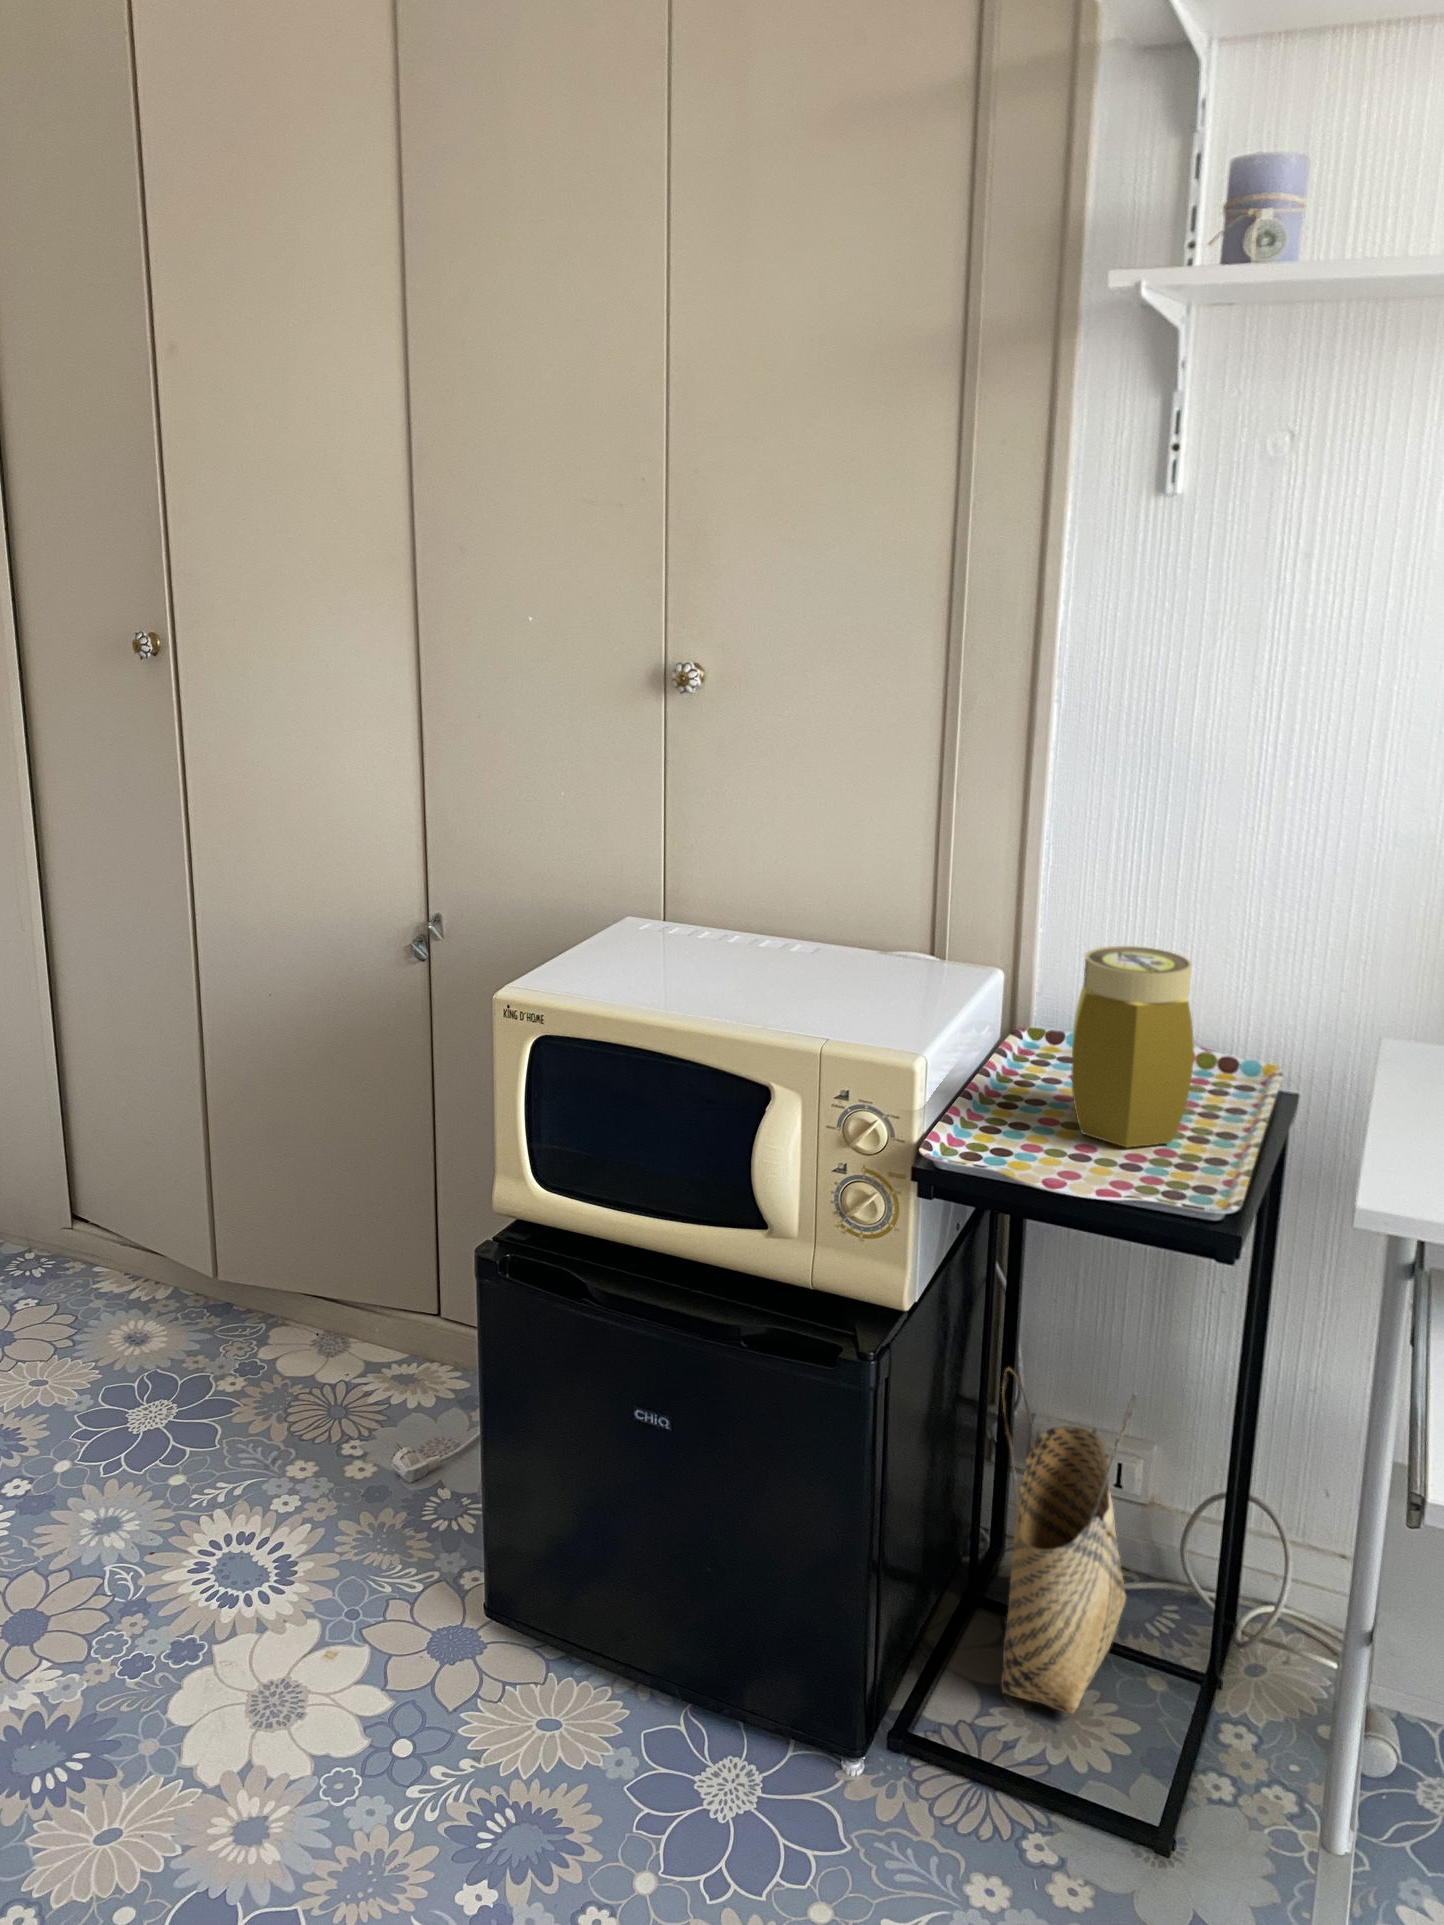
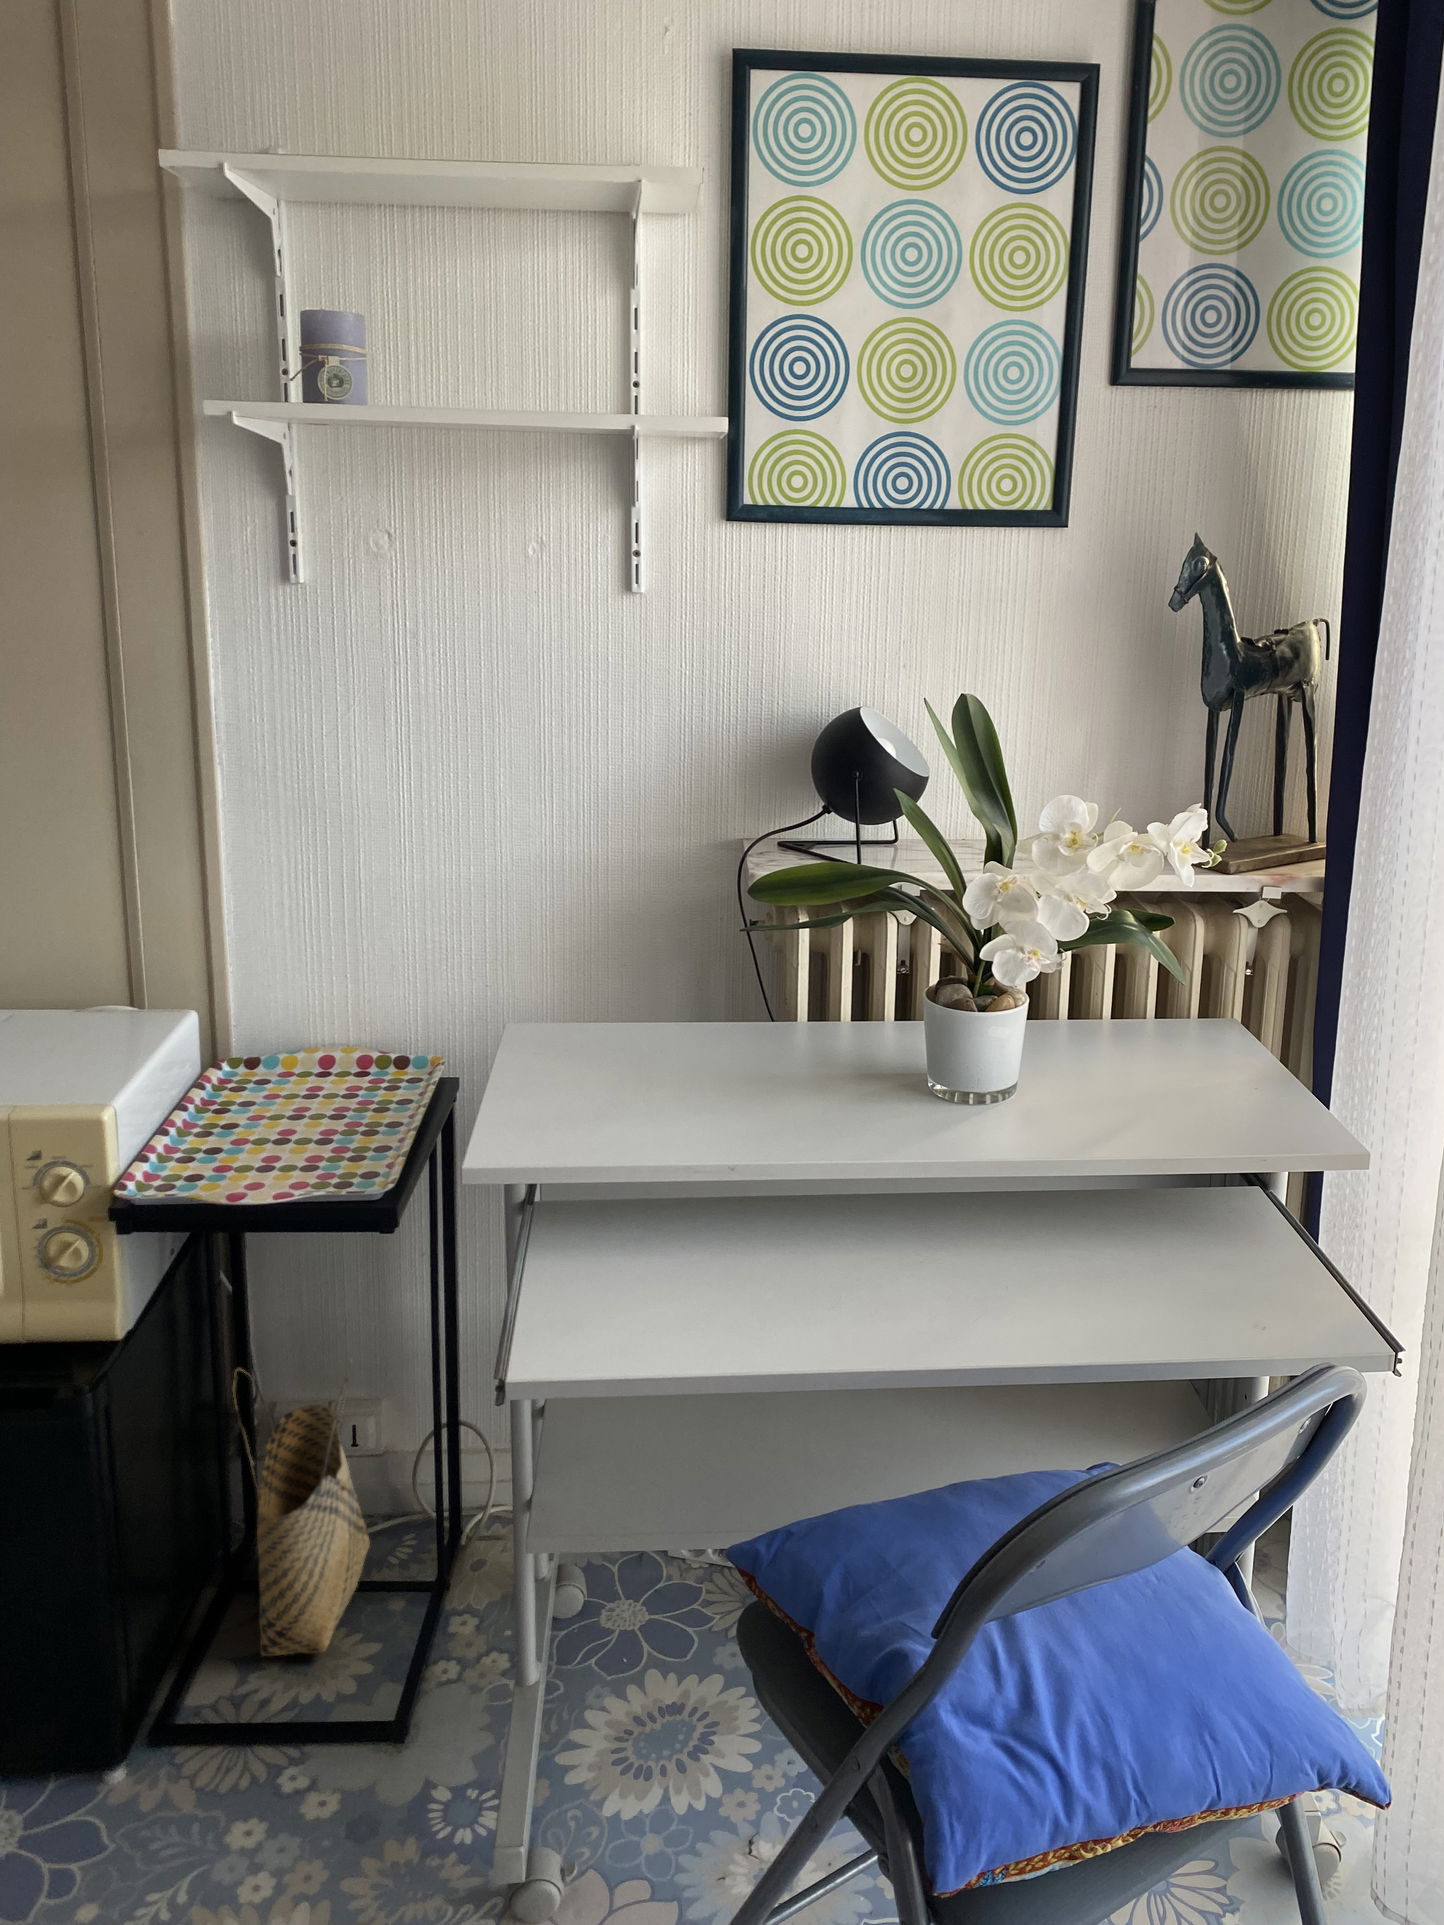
jar: present [1071,946,1194,1147] -> none [251,978,355,1153]

